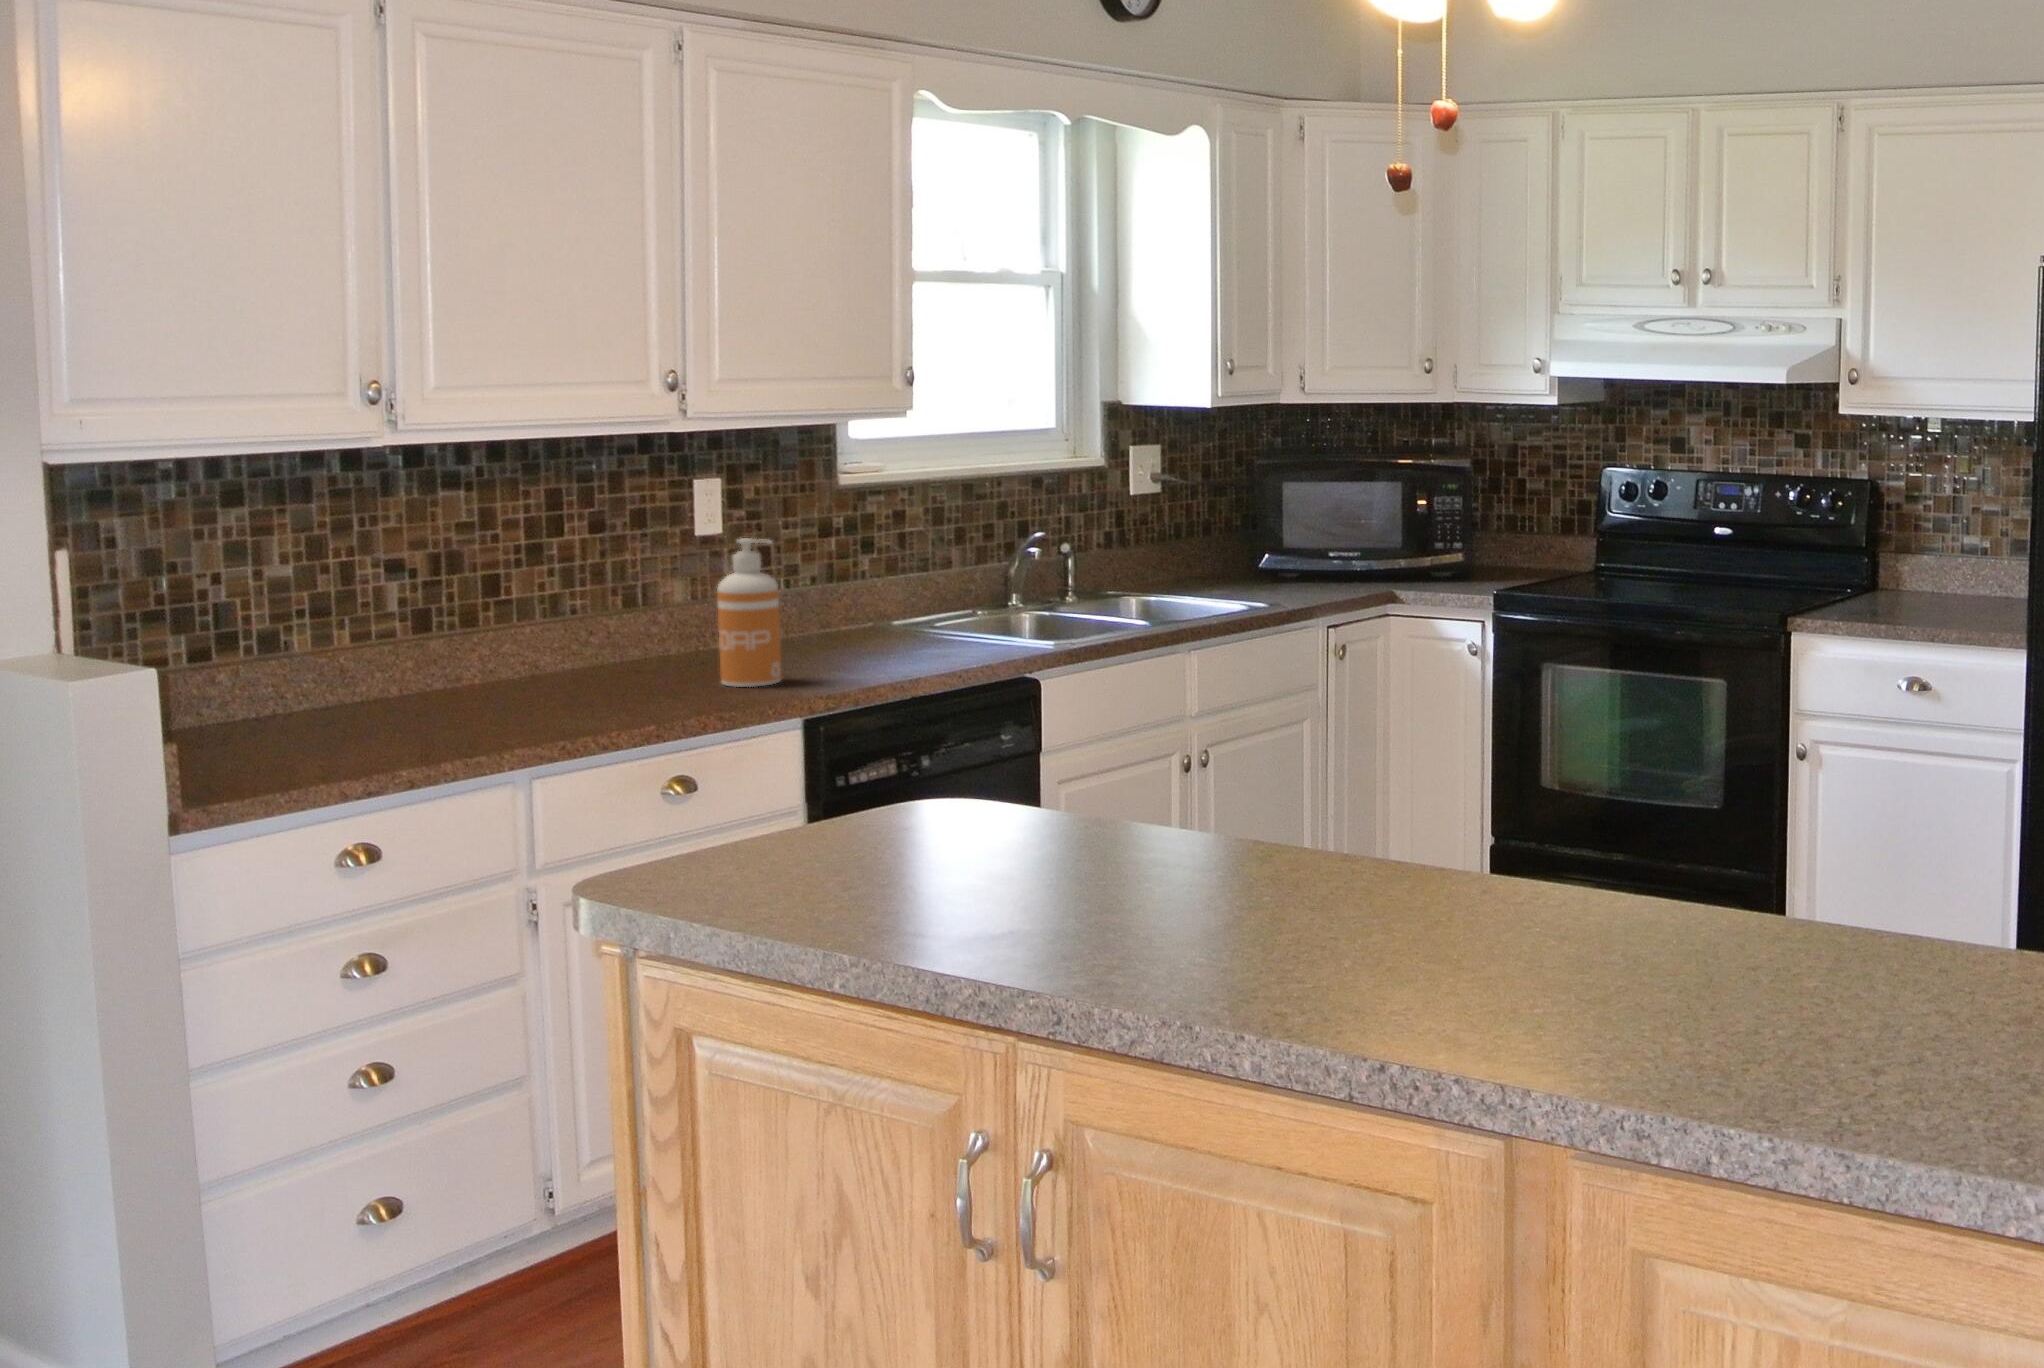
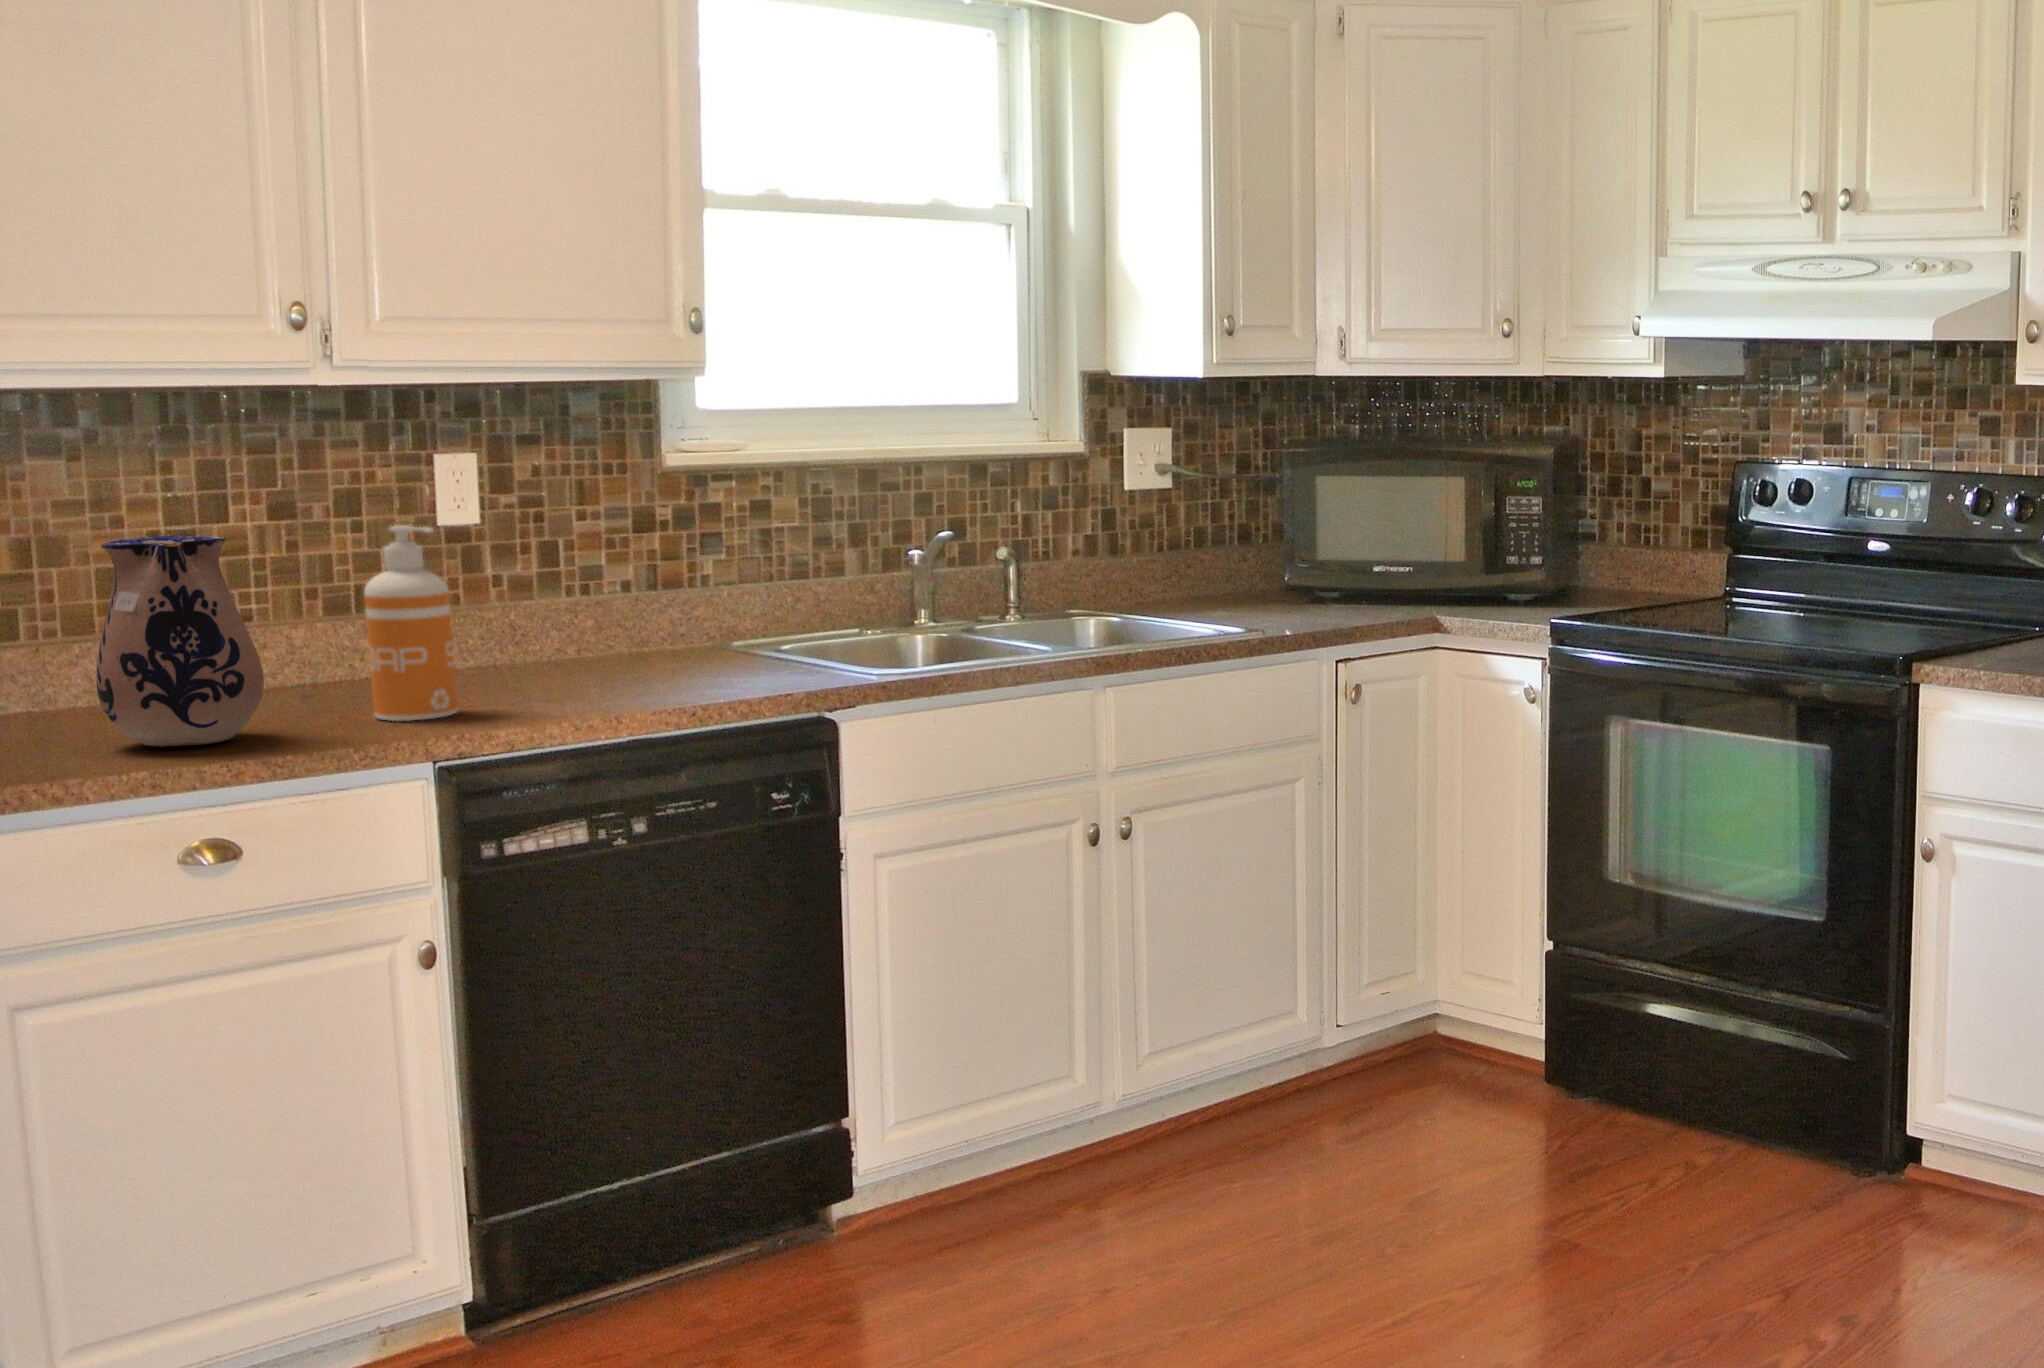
ceramic pitcher: none [559,549,676,709] -> present [96,535,264,747]

